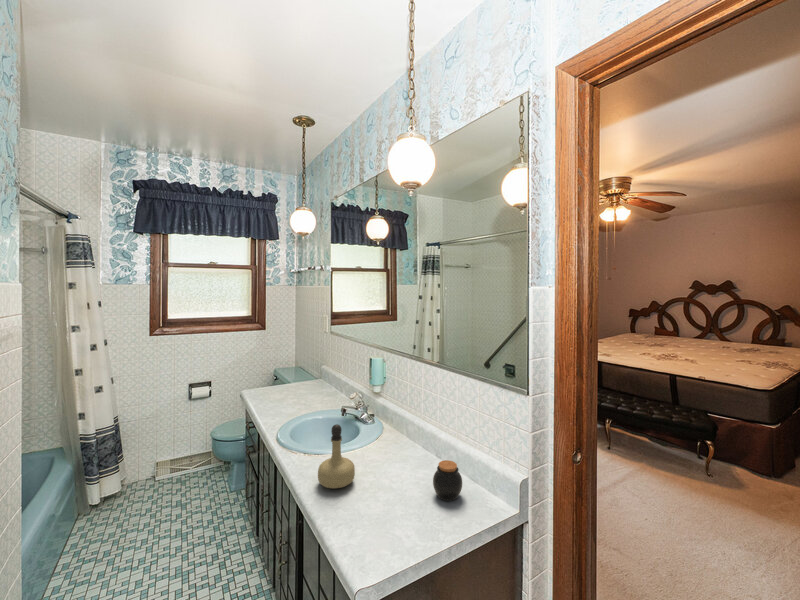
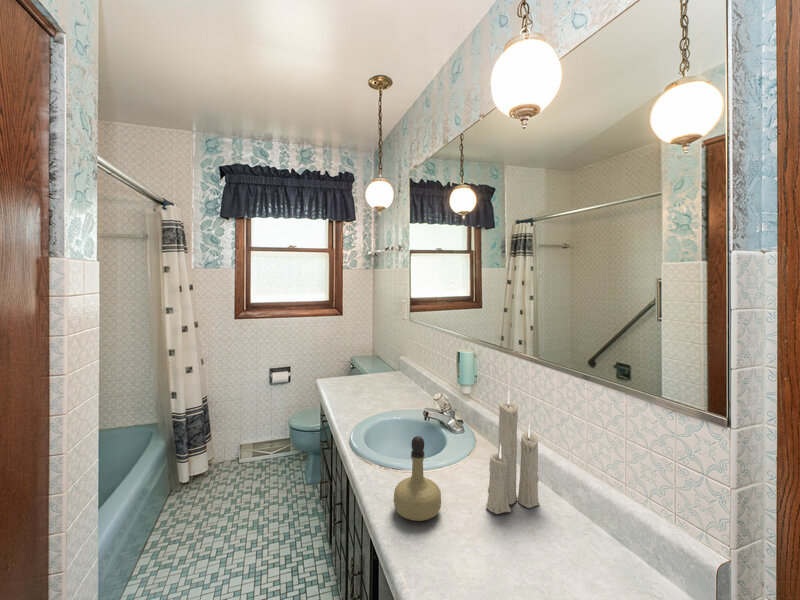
candle: none [389,381,428,477] -> present [486,391,540,514]
jar: present [433,460,462,501] -> none [554,504,601,566]

